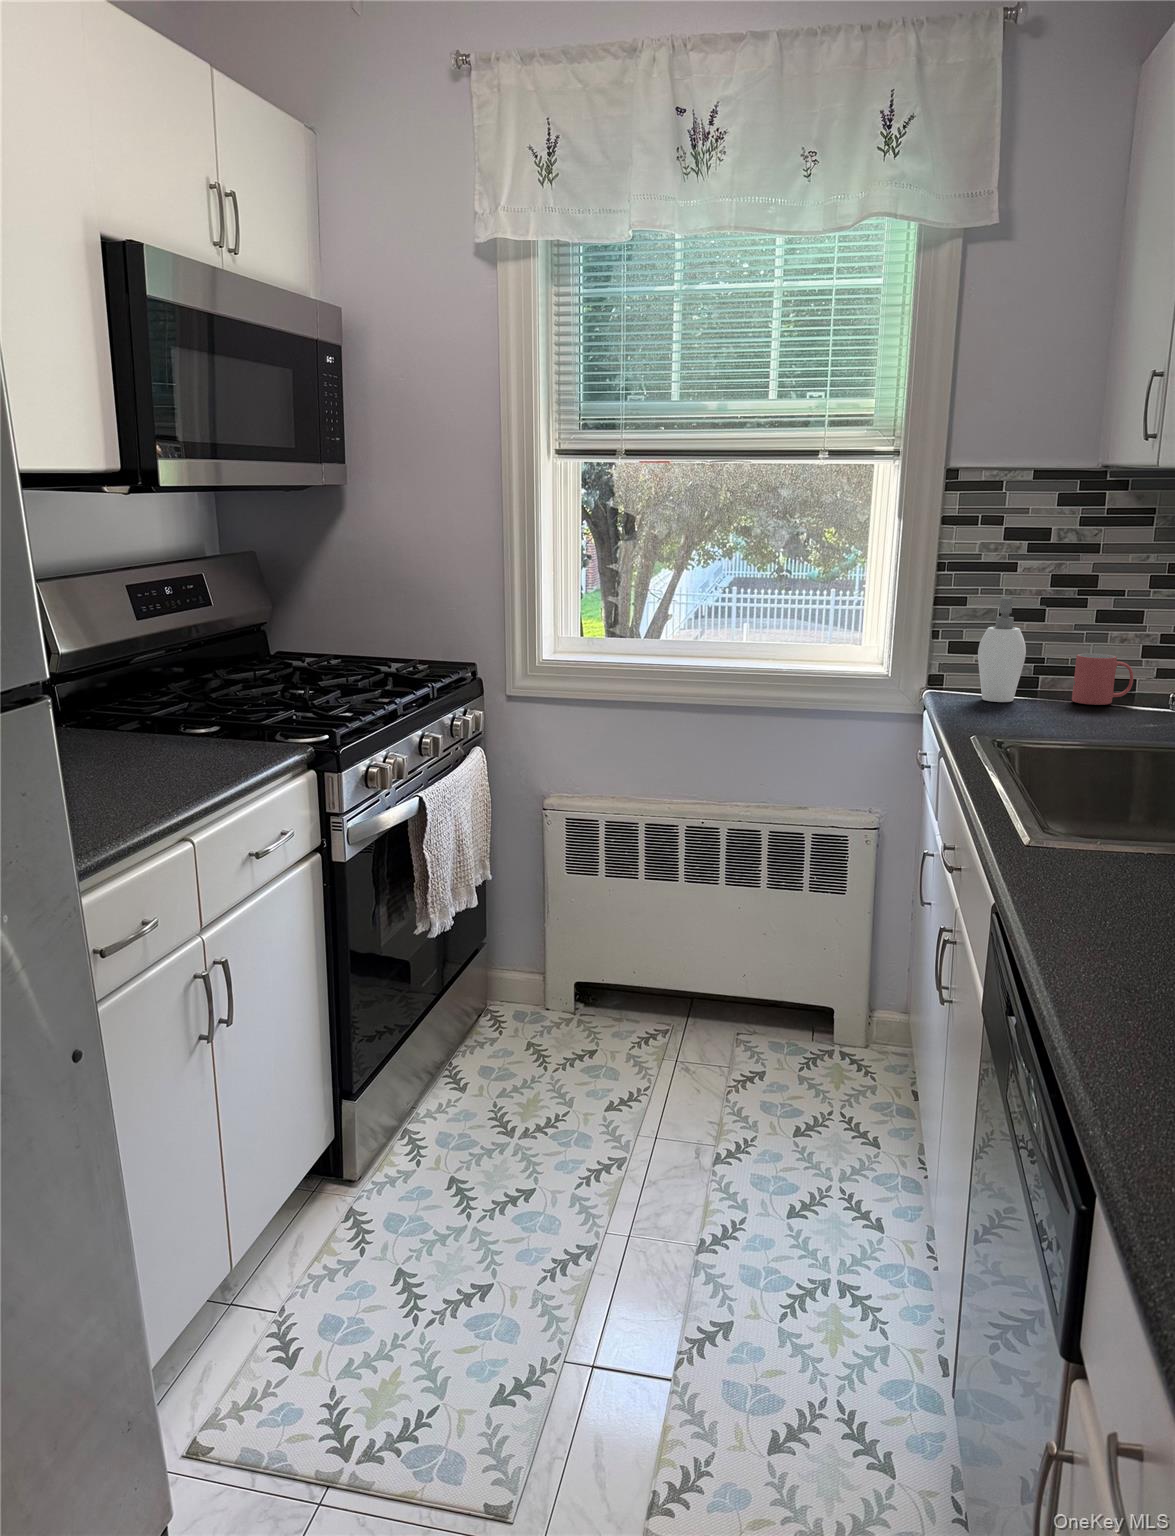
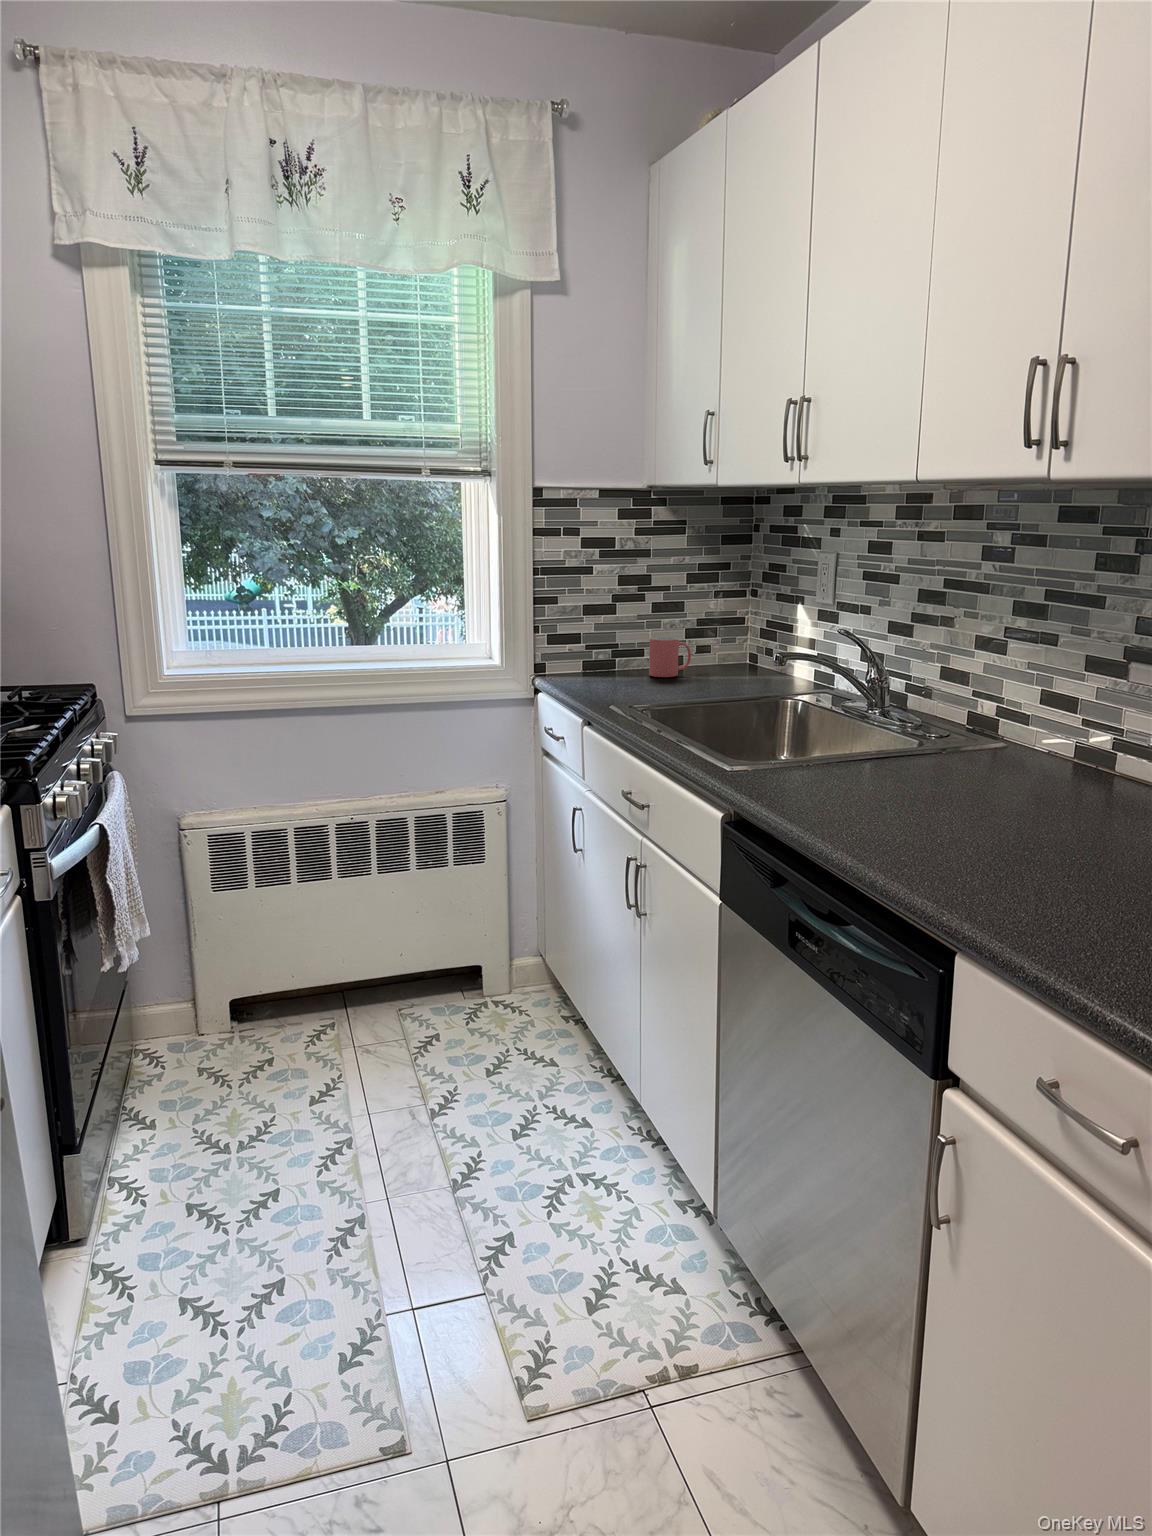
soap dispenser: present [978,597,1046,702] -> none [578,595,627,681]

